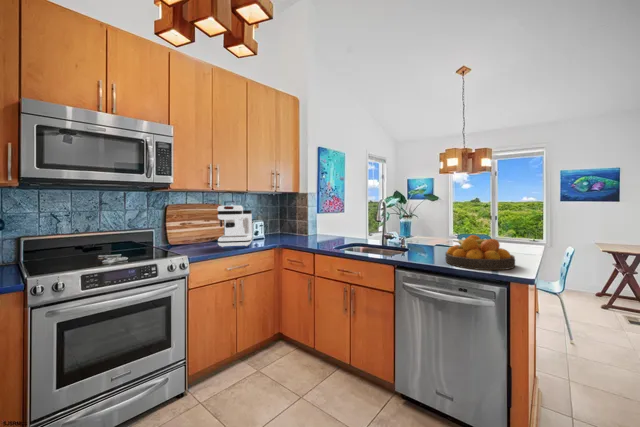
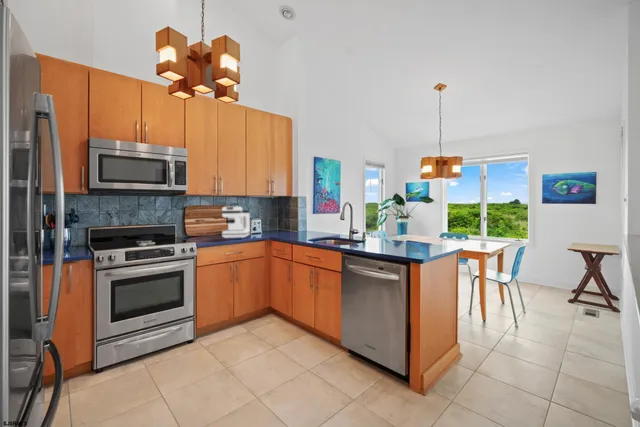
fruit bowl: present [445,235,515,270] -> none [376,230,423,255]

